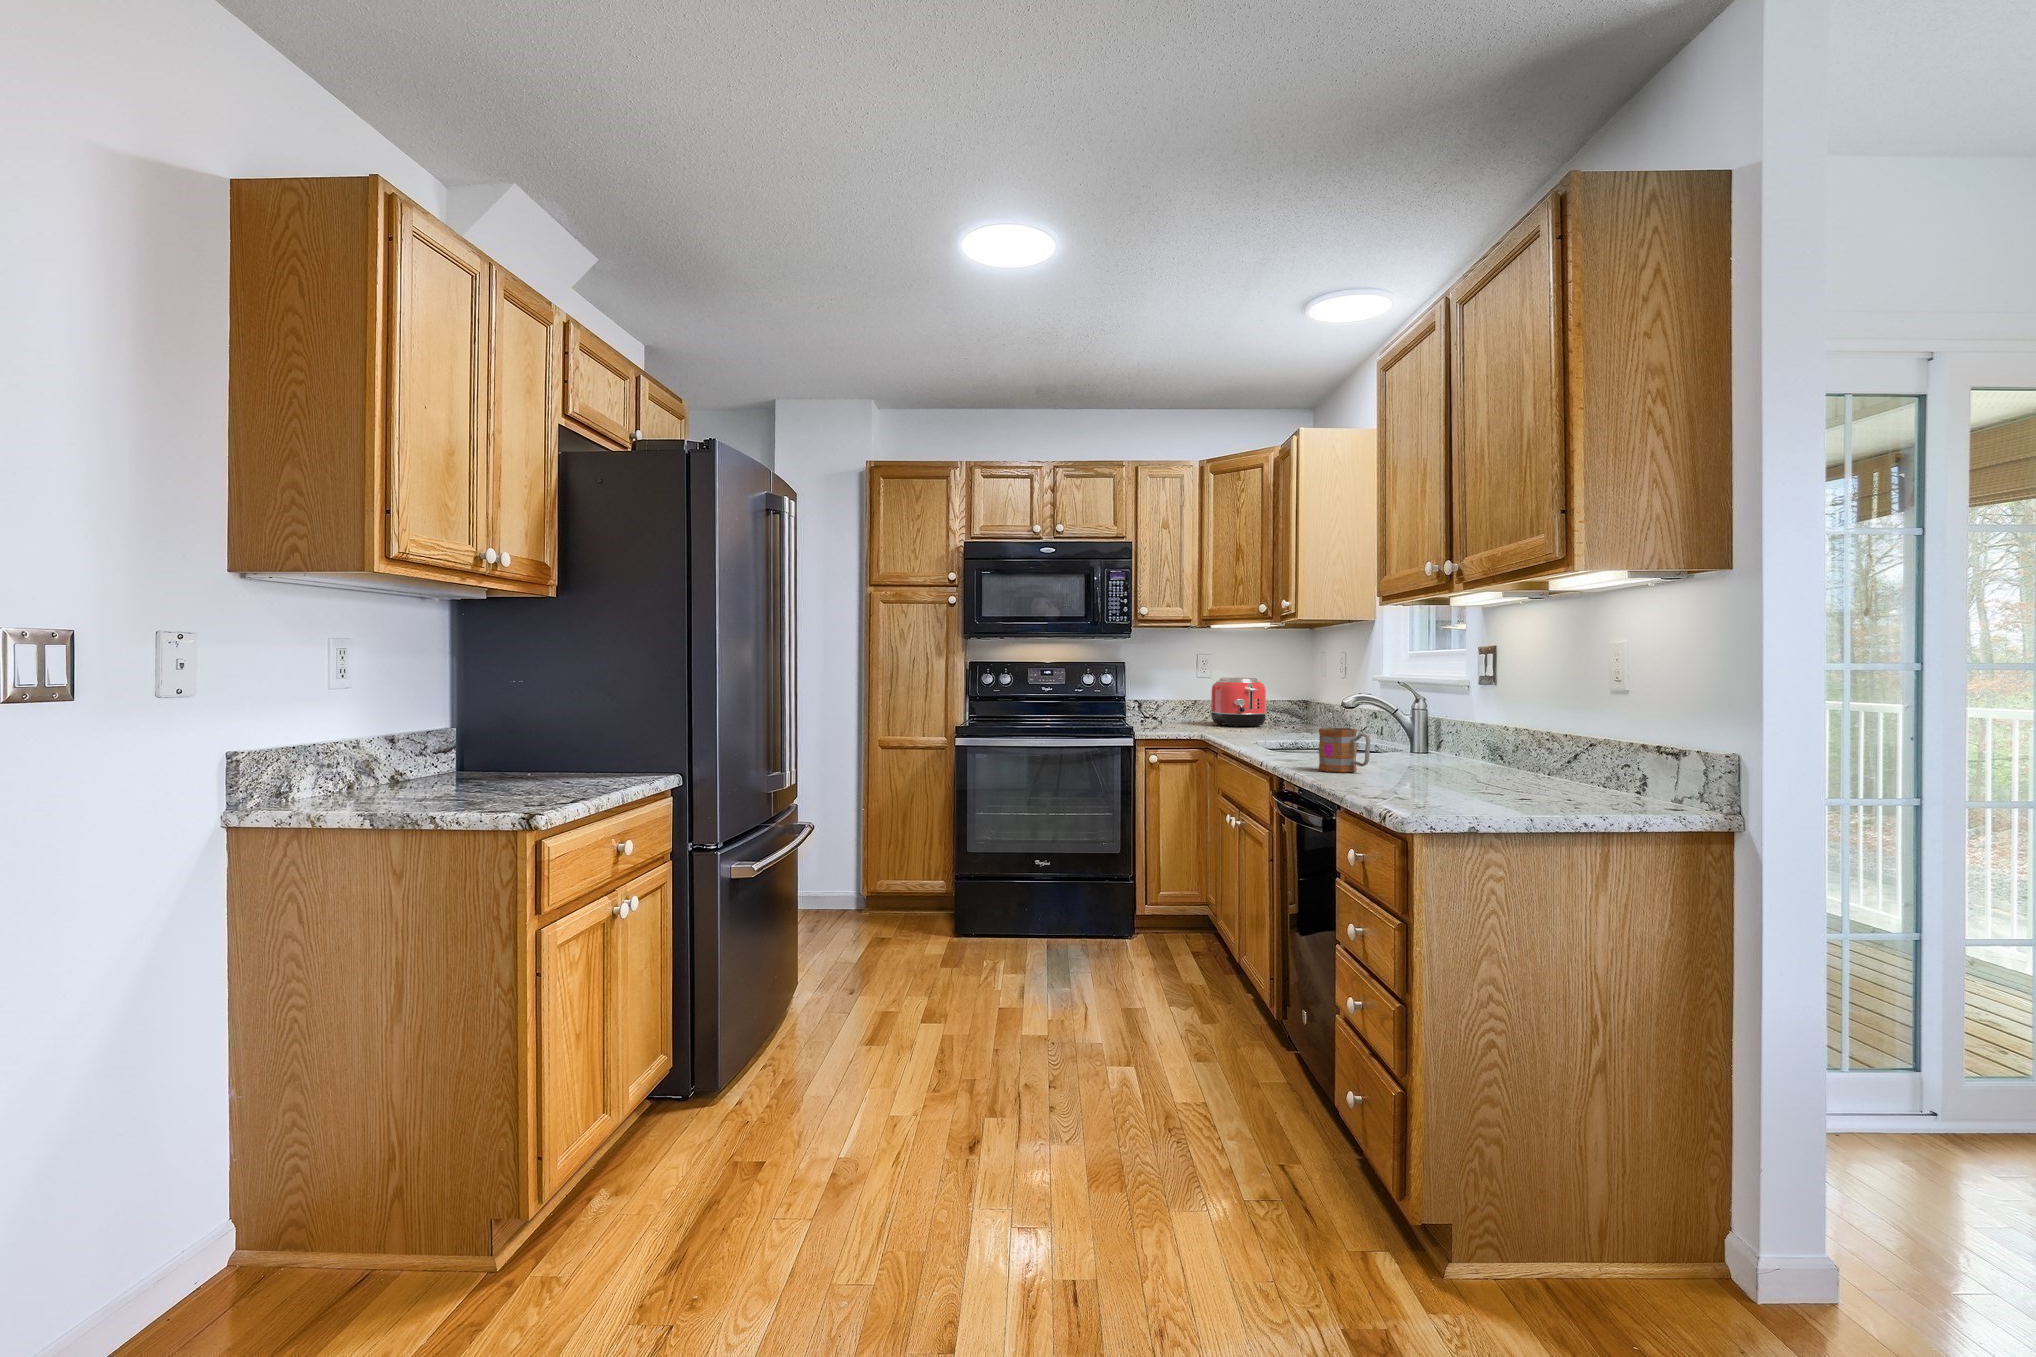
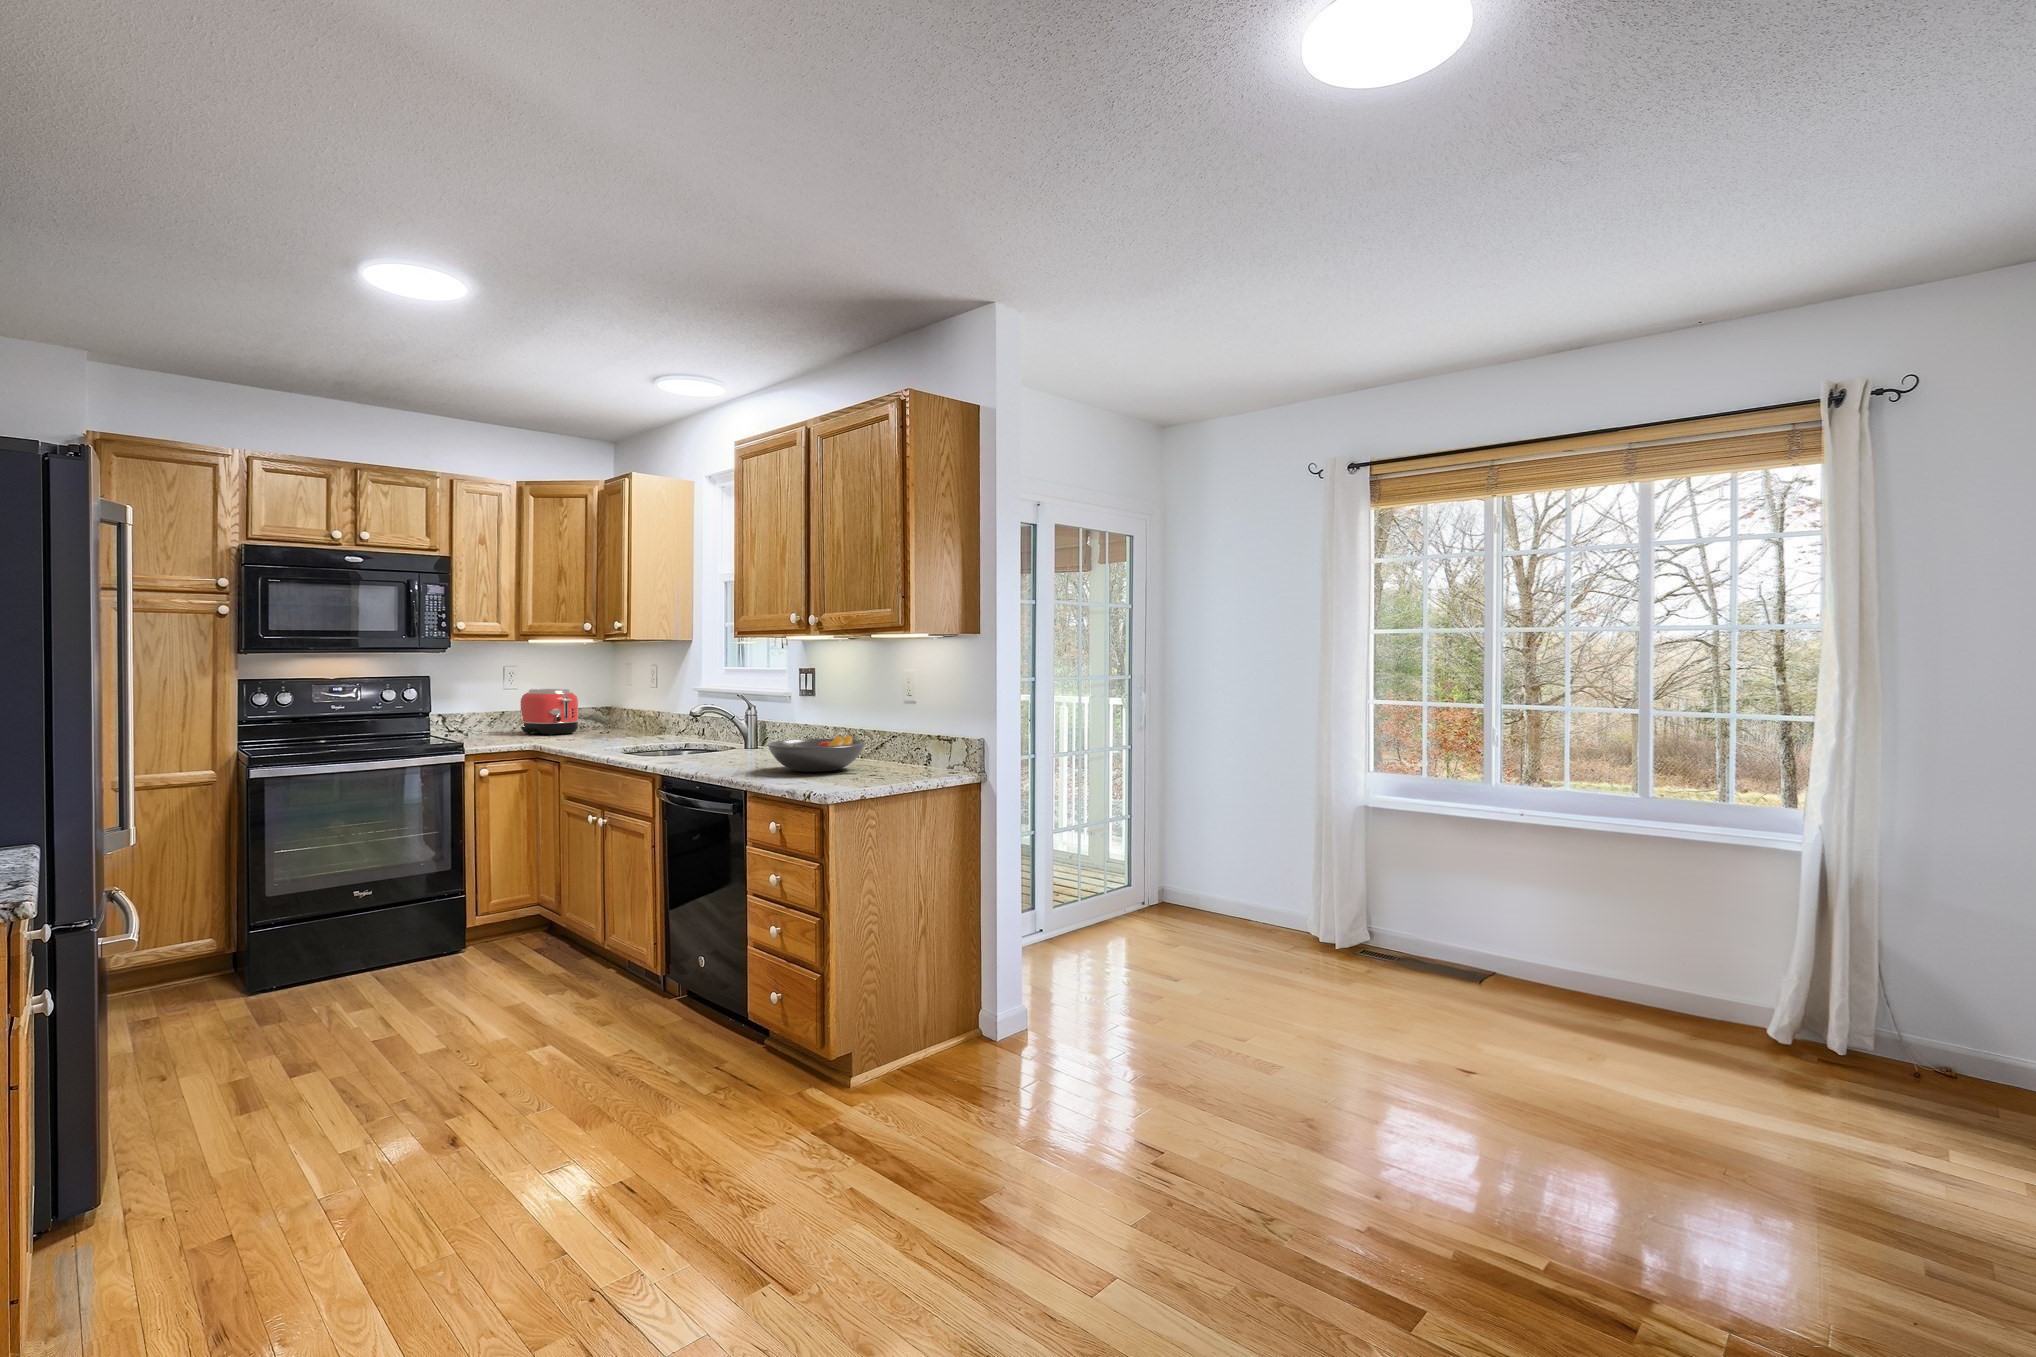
mug: present [1319,728,1370,772] -> none [702,734,744,768]
fruit bowl: none [1387,737,1537,788] -> present [767,734,865,772]

